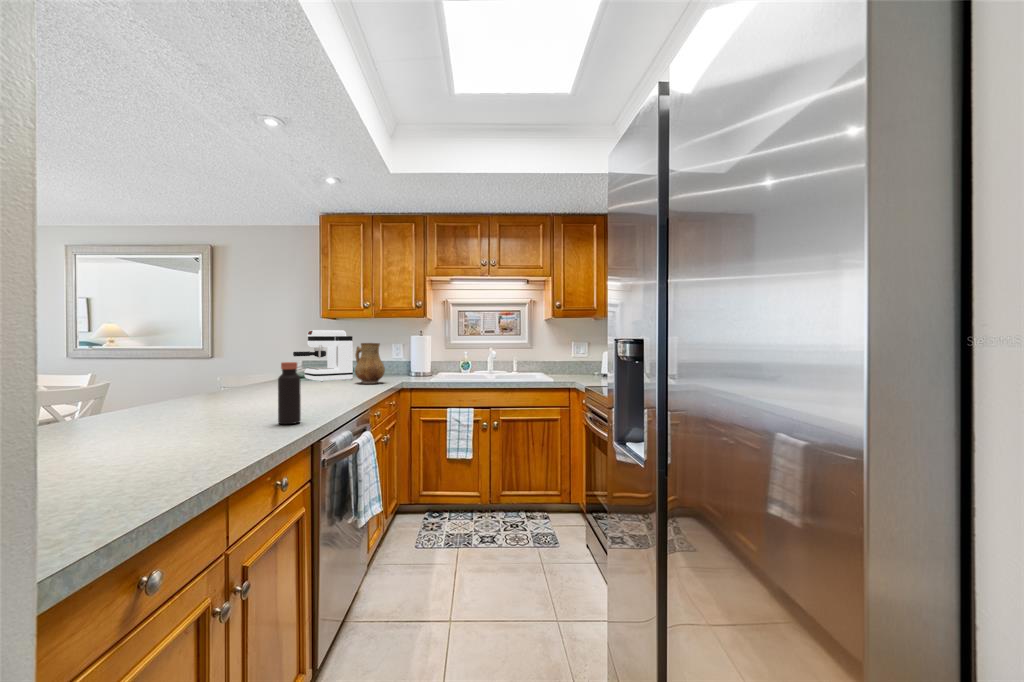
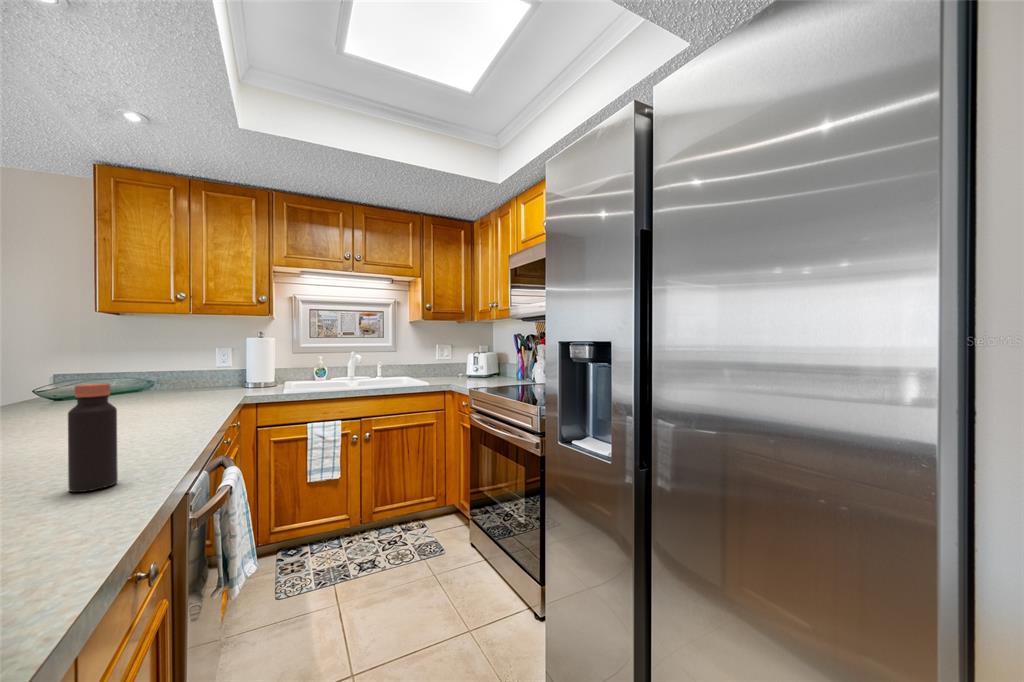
coffee maker: present [293,330,353,382] -> none [65,331,170,401]
ceramic pitcher: present [355,343,385,384] -> none [176,347,222,400]

